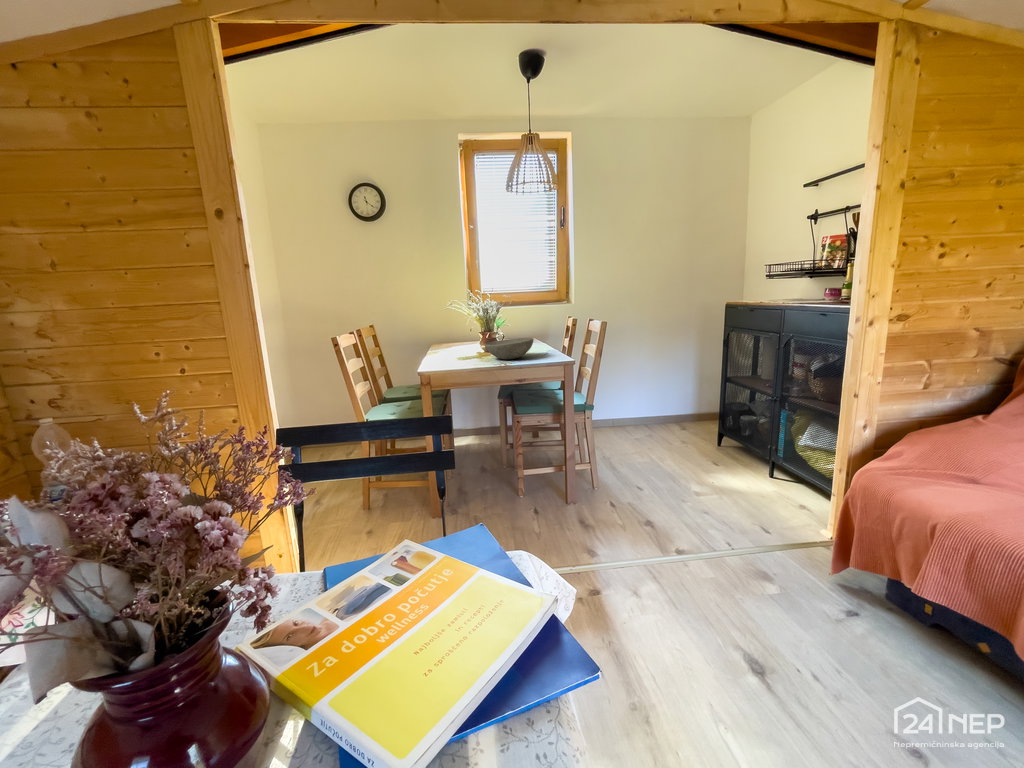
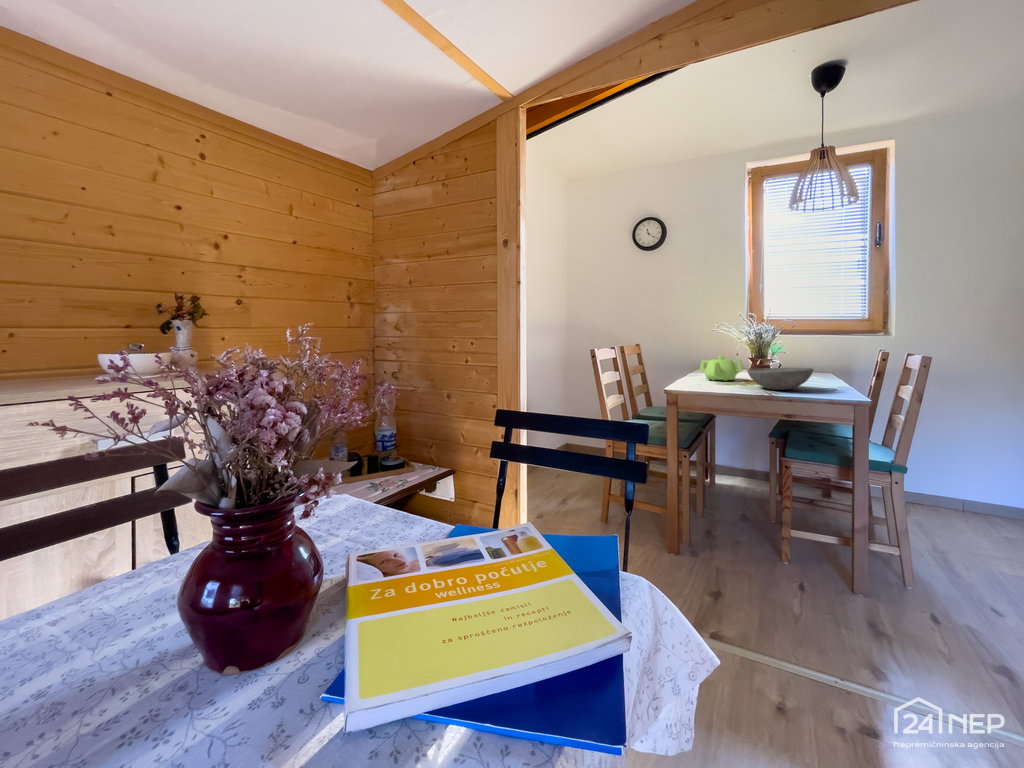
teapot: none [440,332,477,356] -> present [700,356,743,381]

